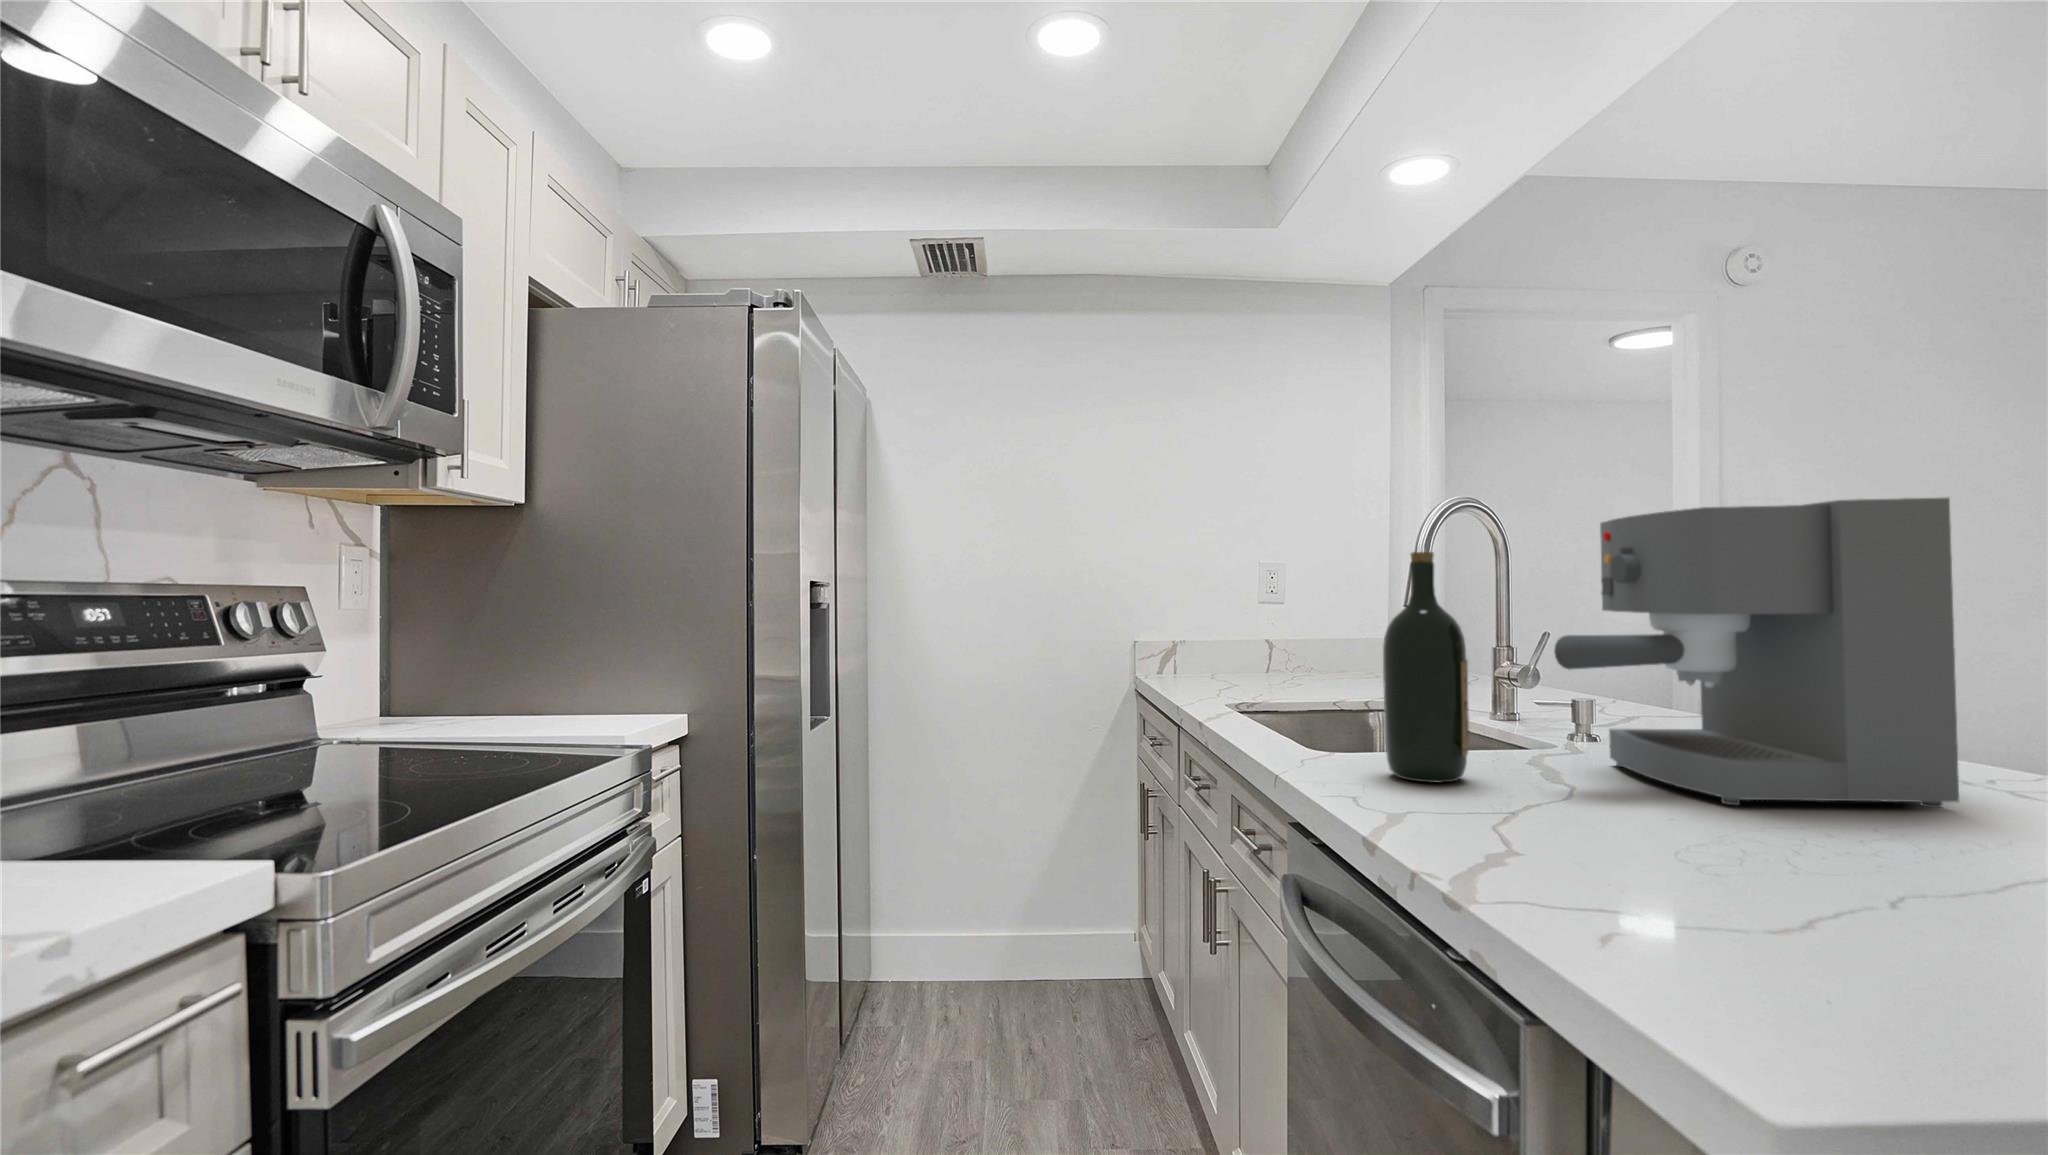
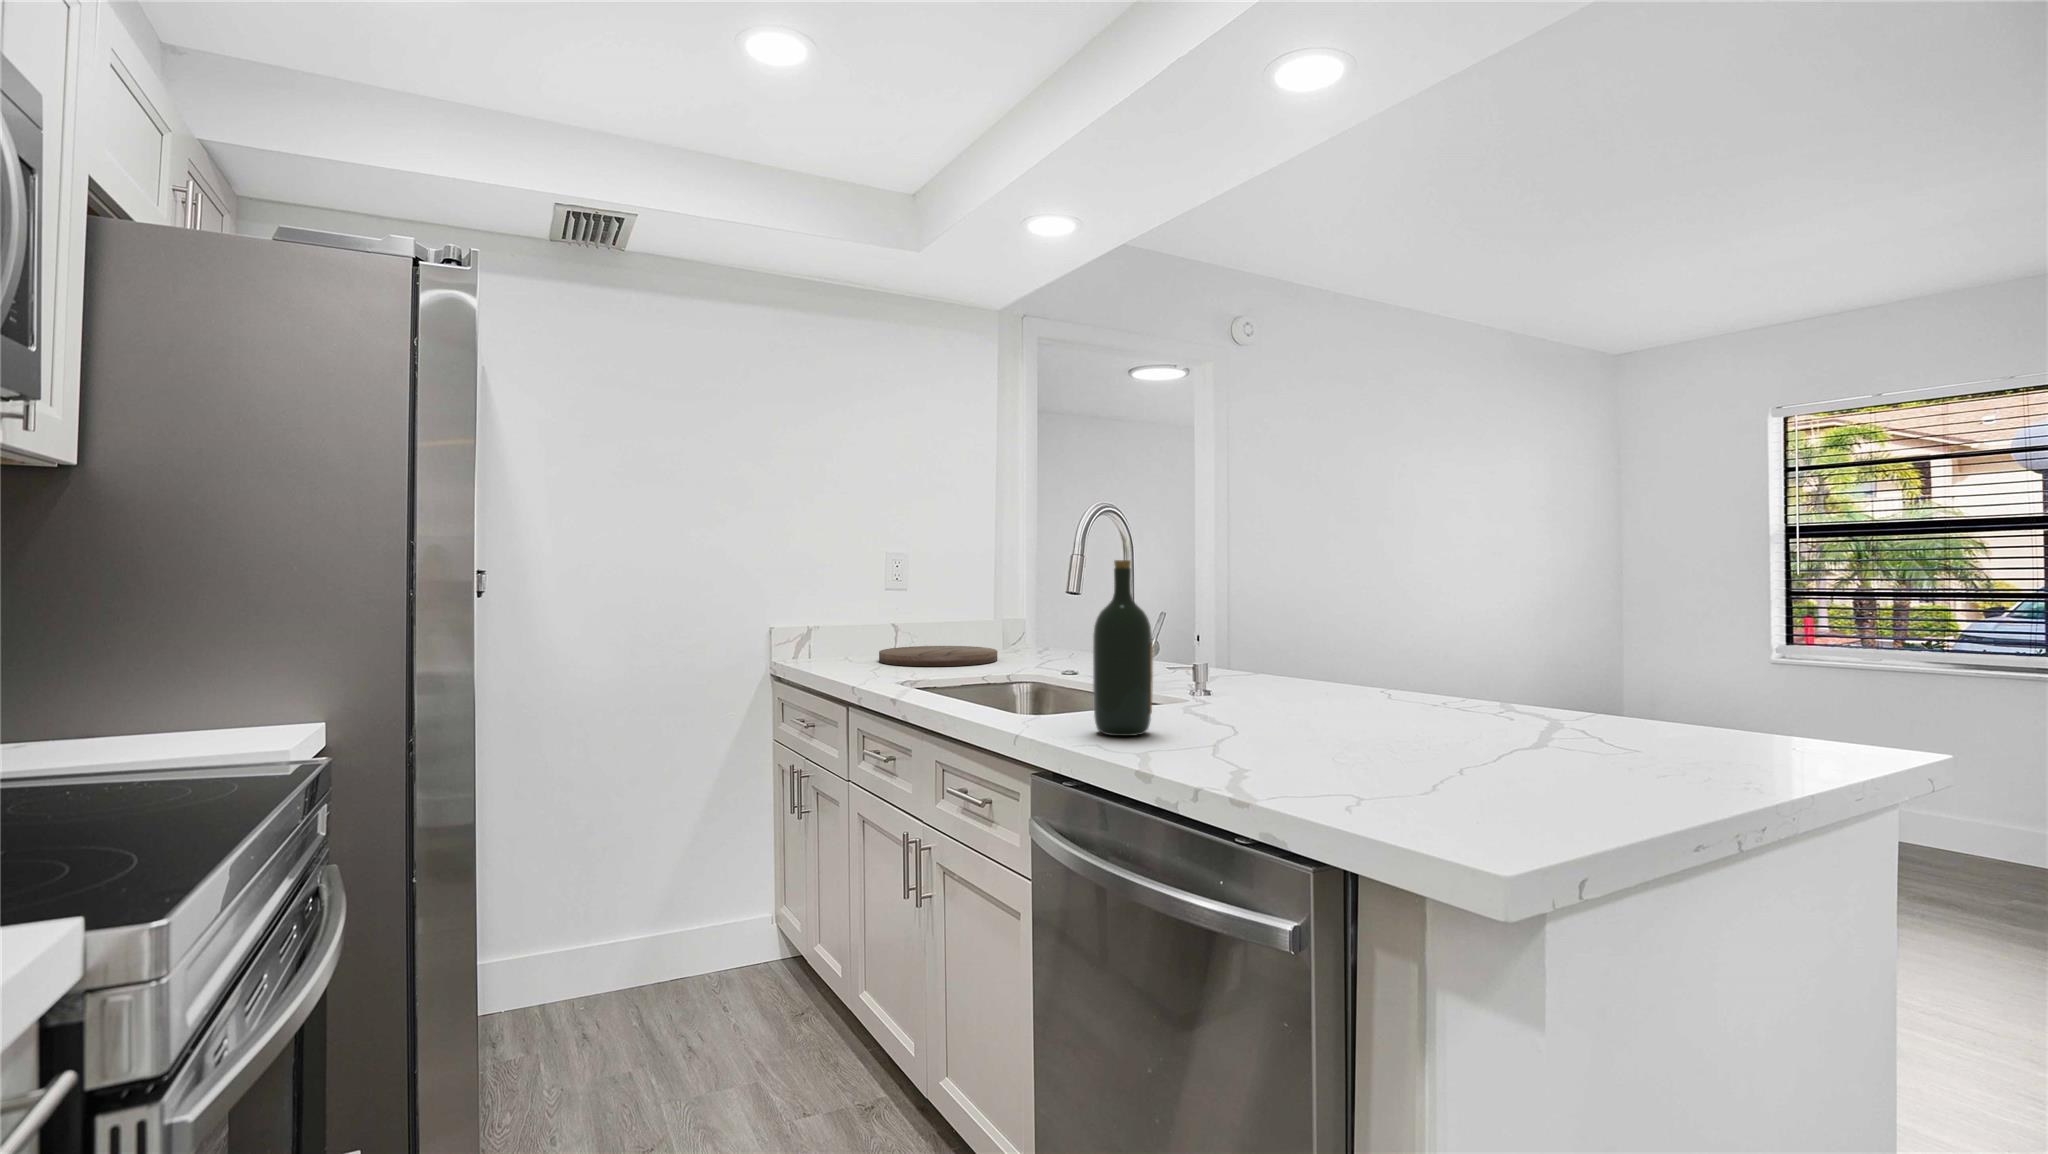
coffee maker: present [1554,498,1959,808] -> none [1209,534,1417,735]
cutting board: none [1227,666,1361,687] -> present [879,646,997,666]

